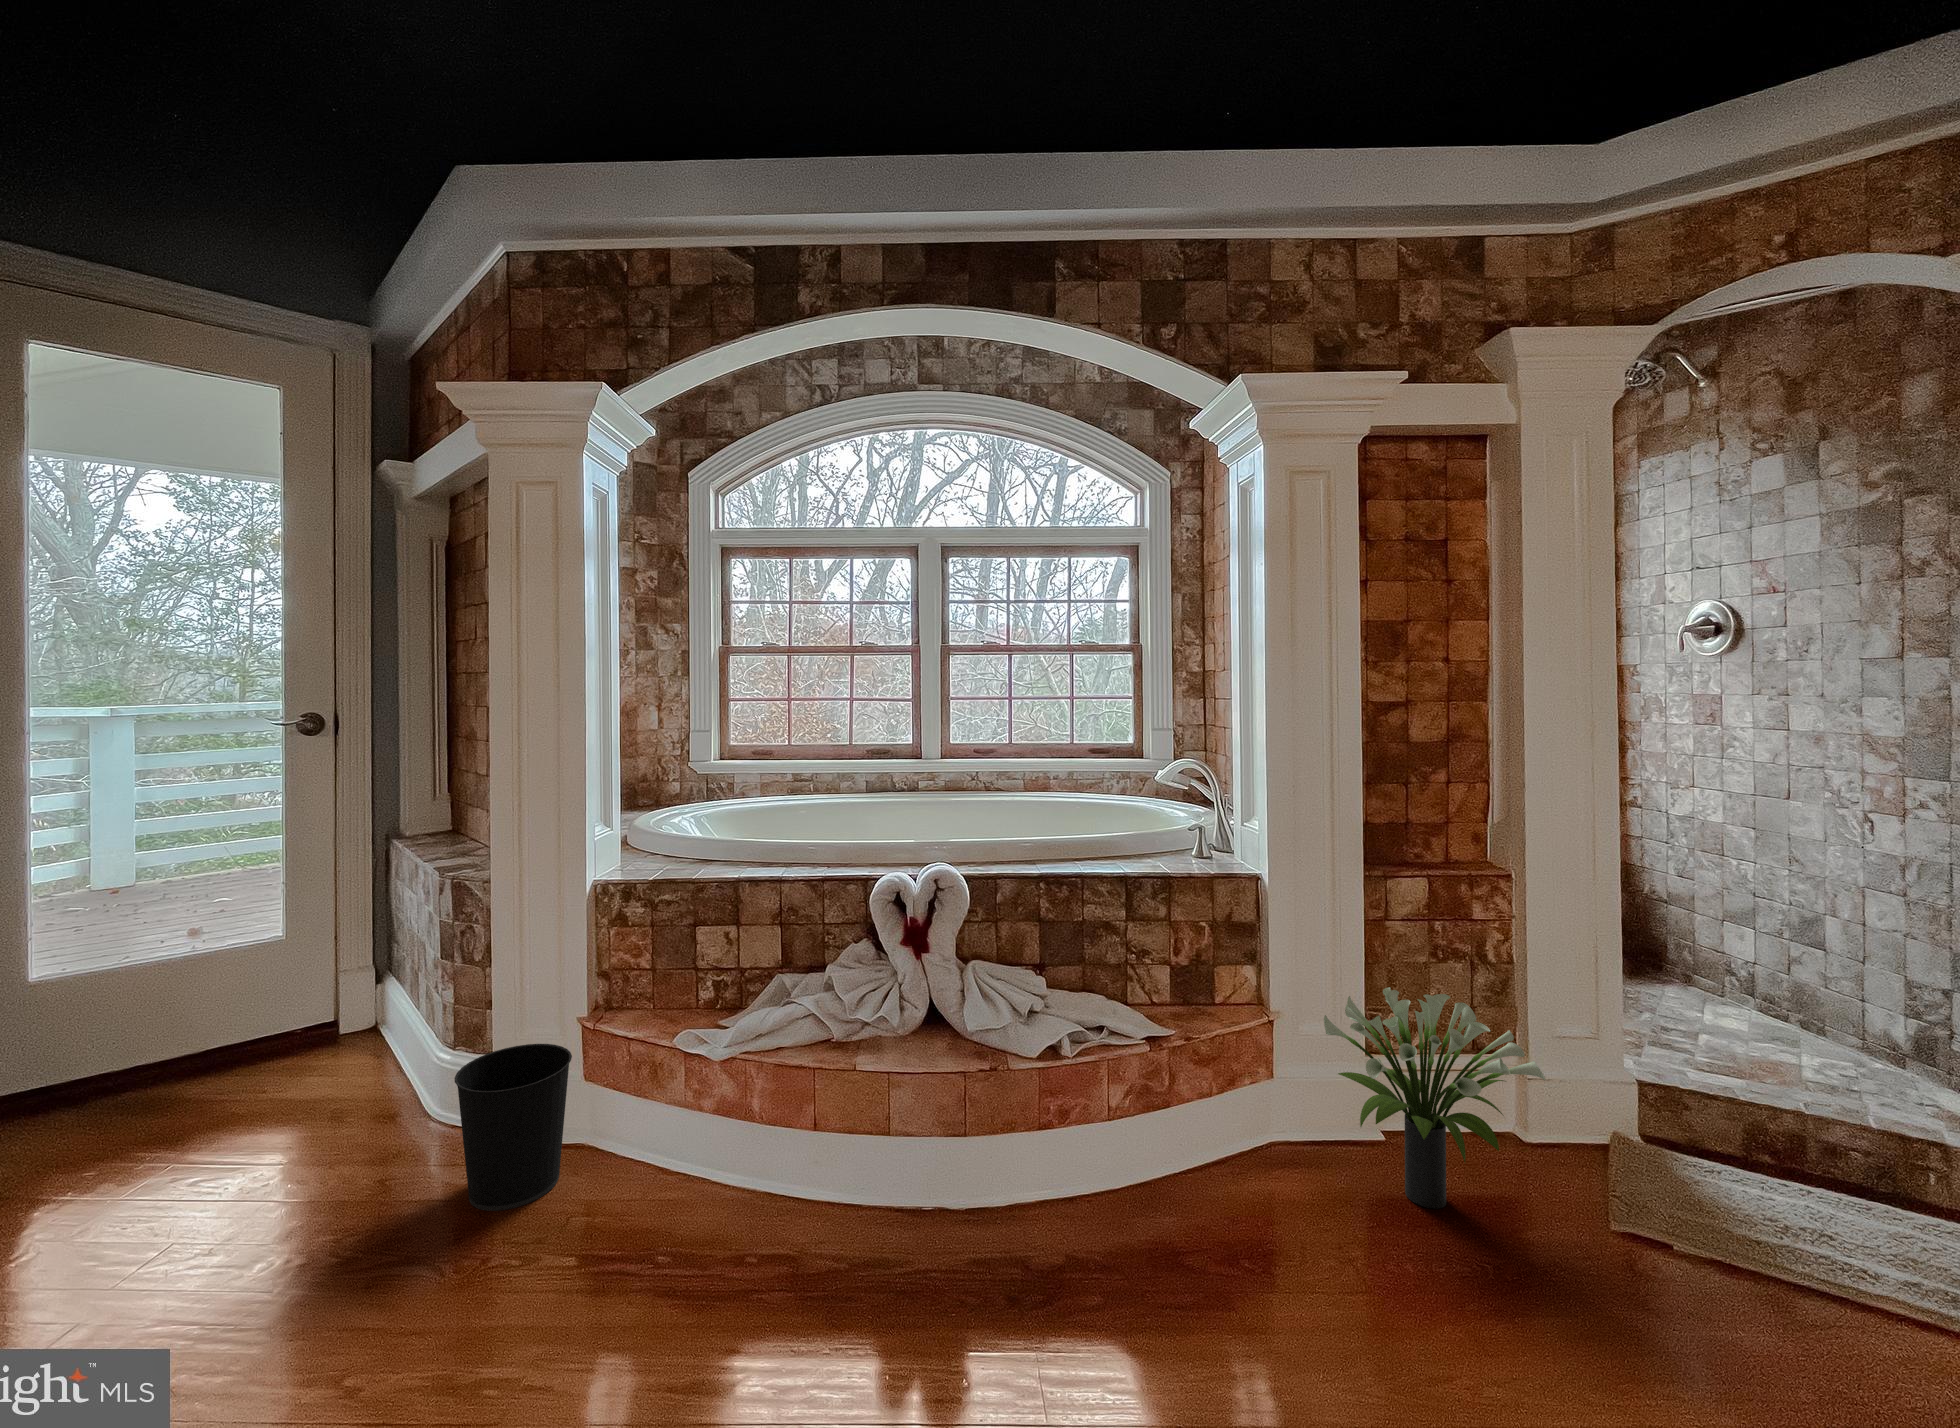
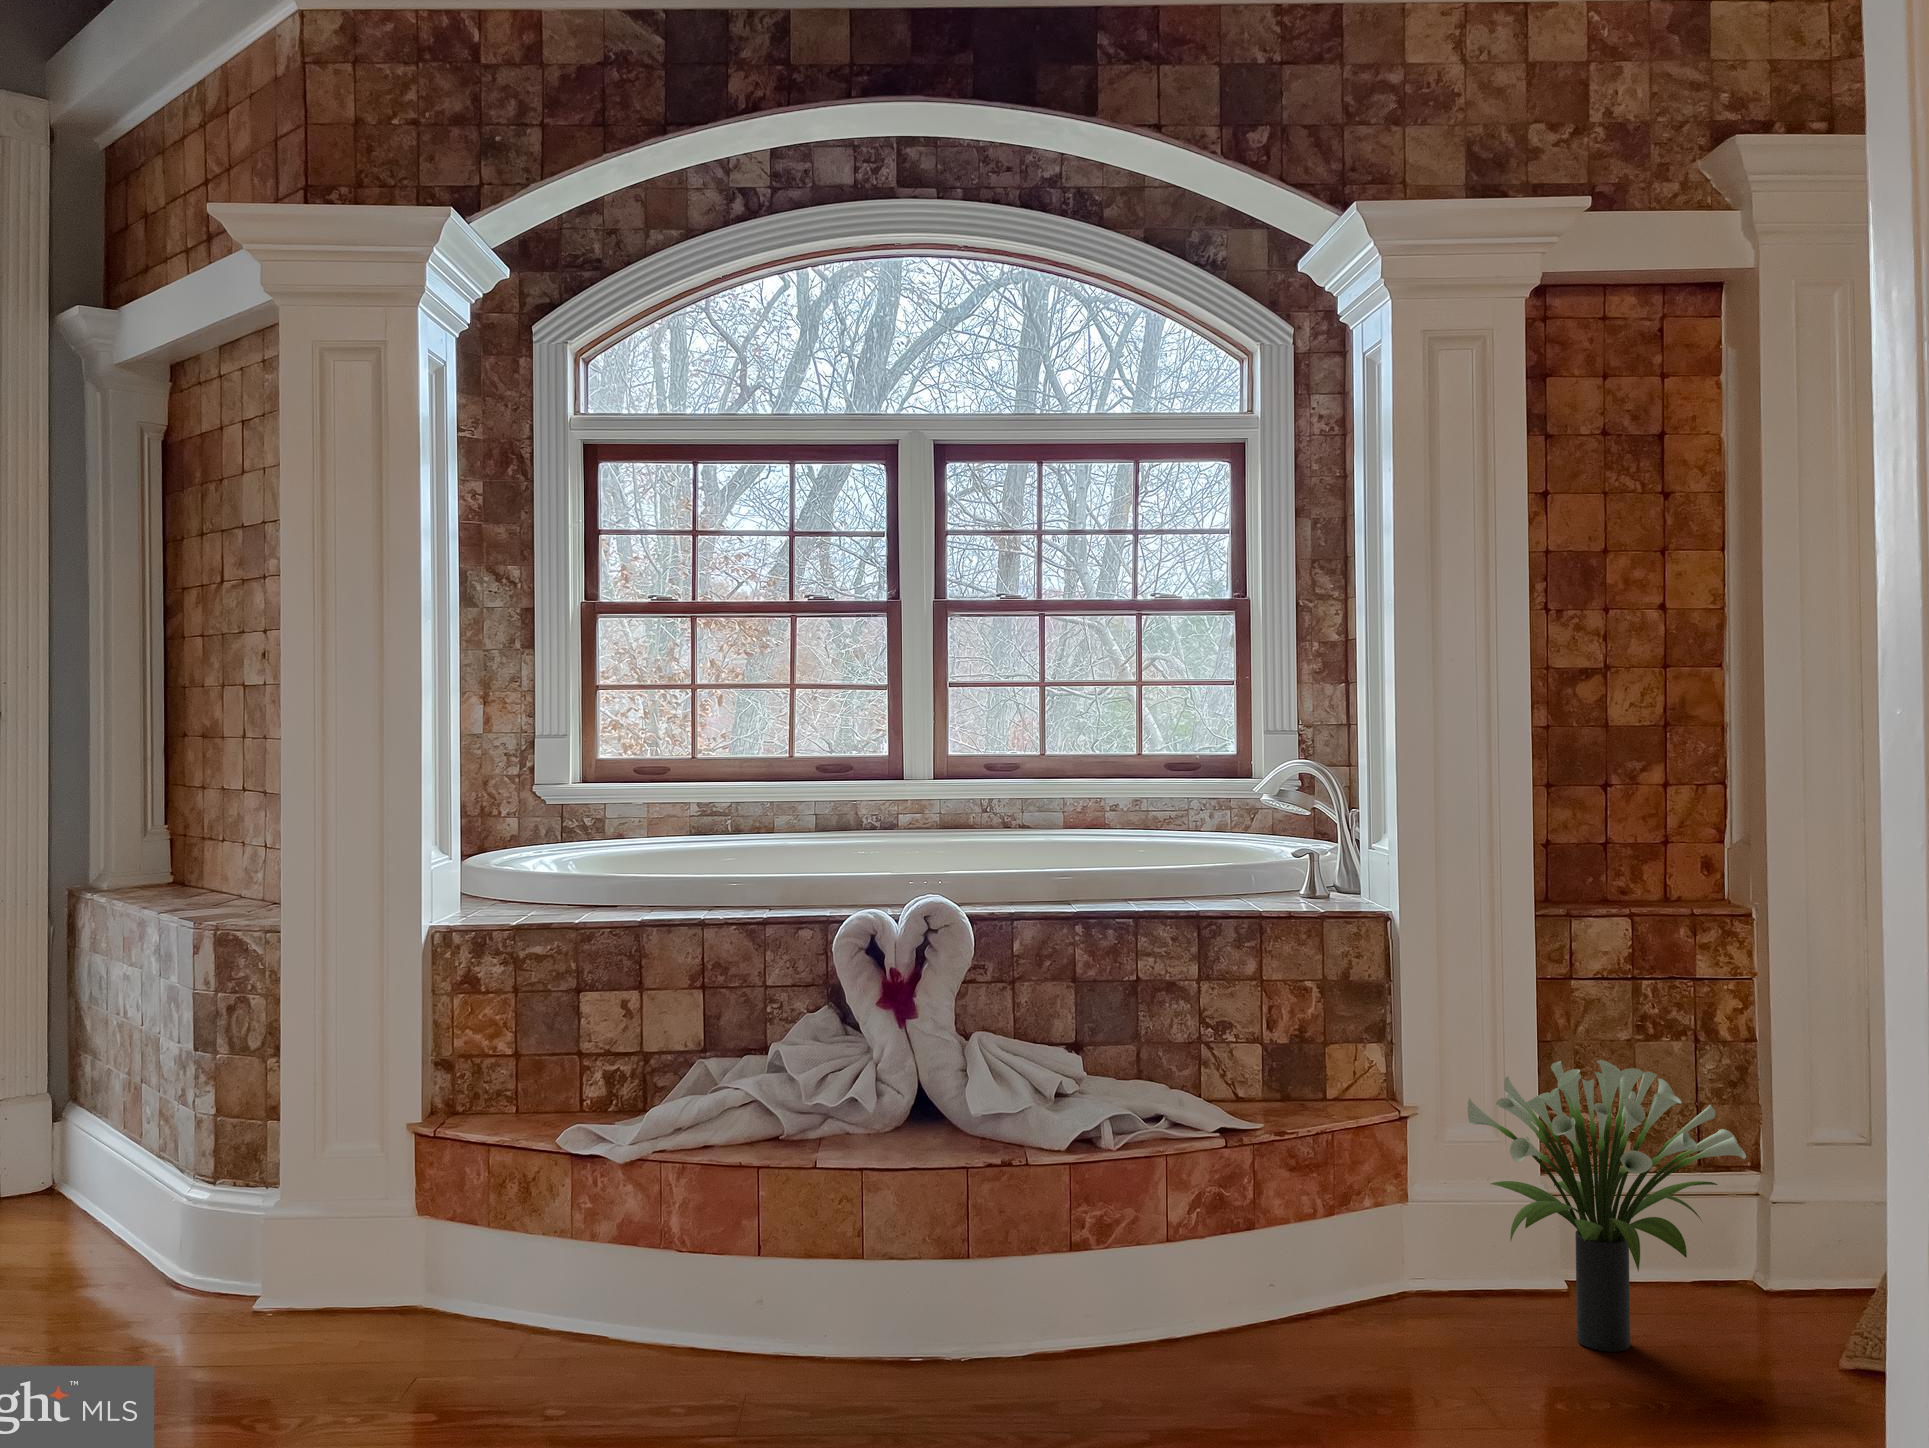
wastebasket: present [455,1044,572,1211] -> none [263,1151,416,1359]

